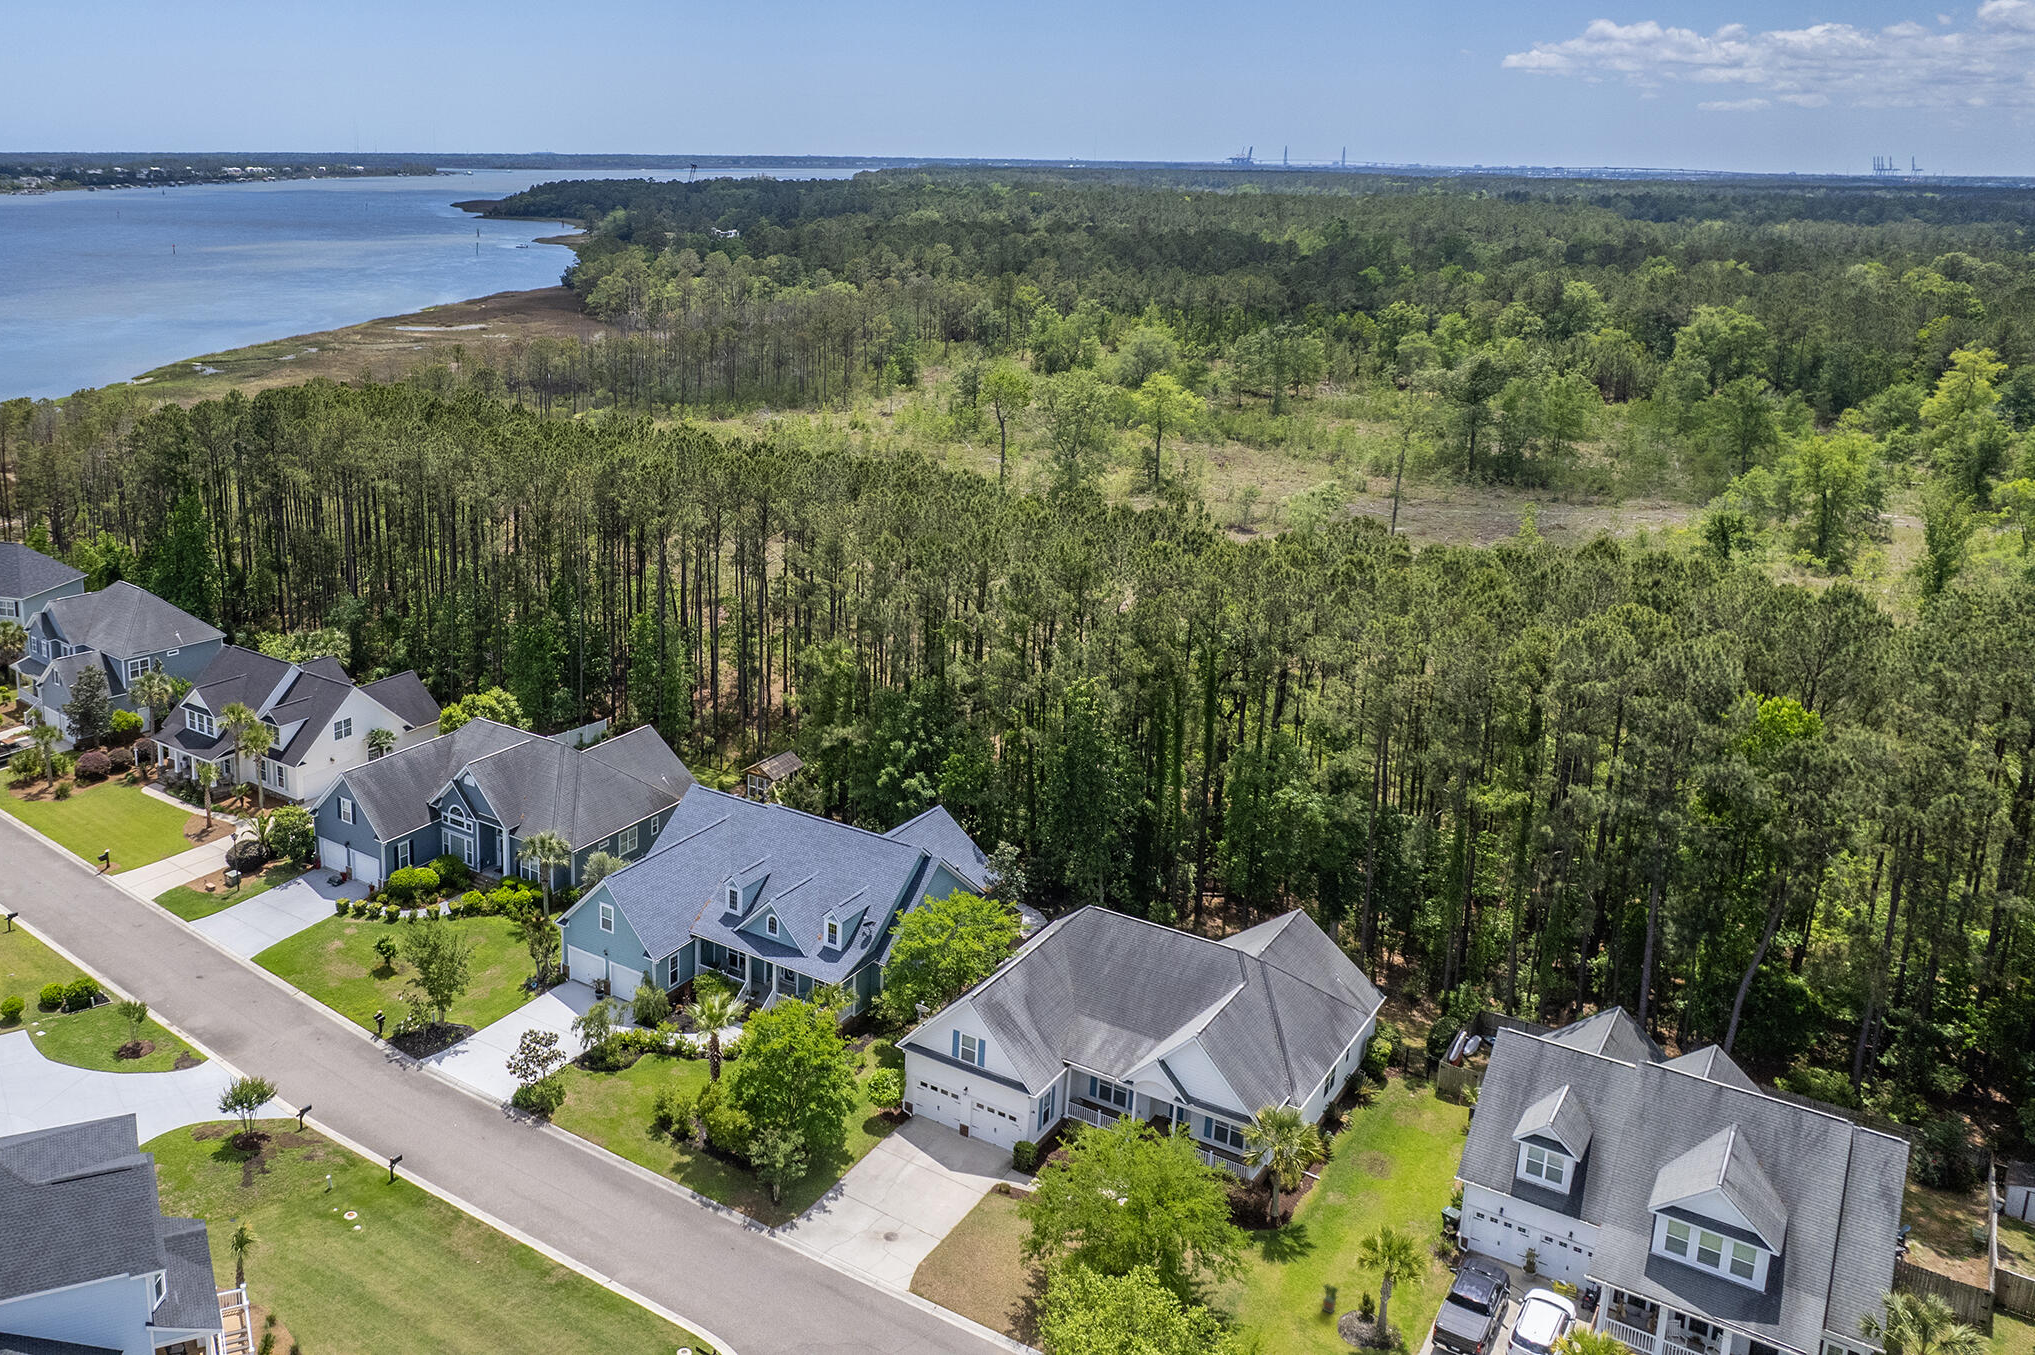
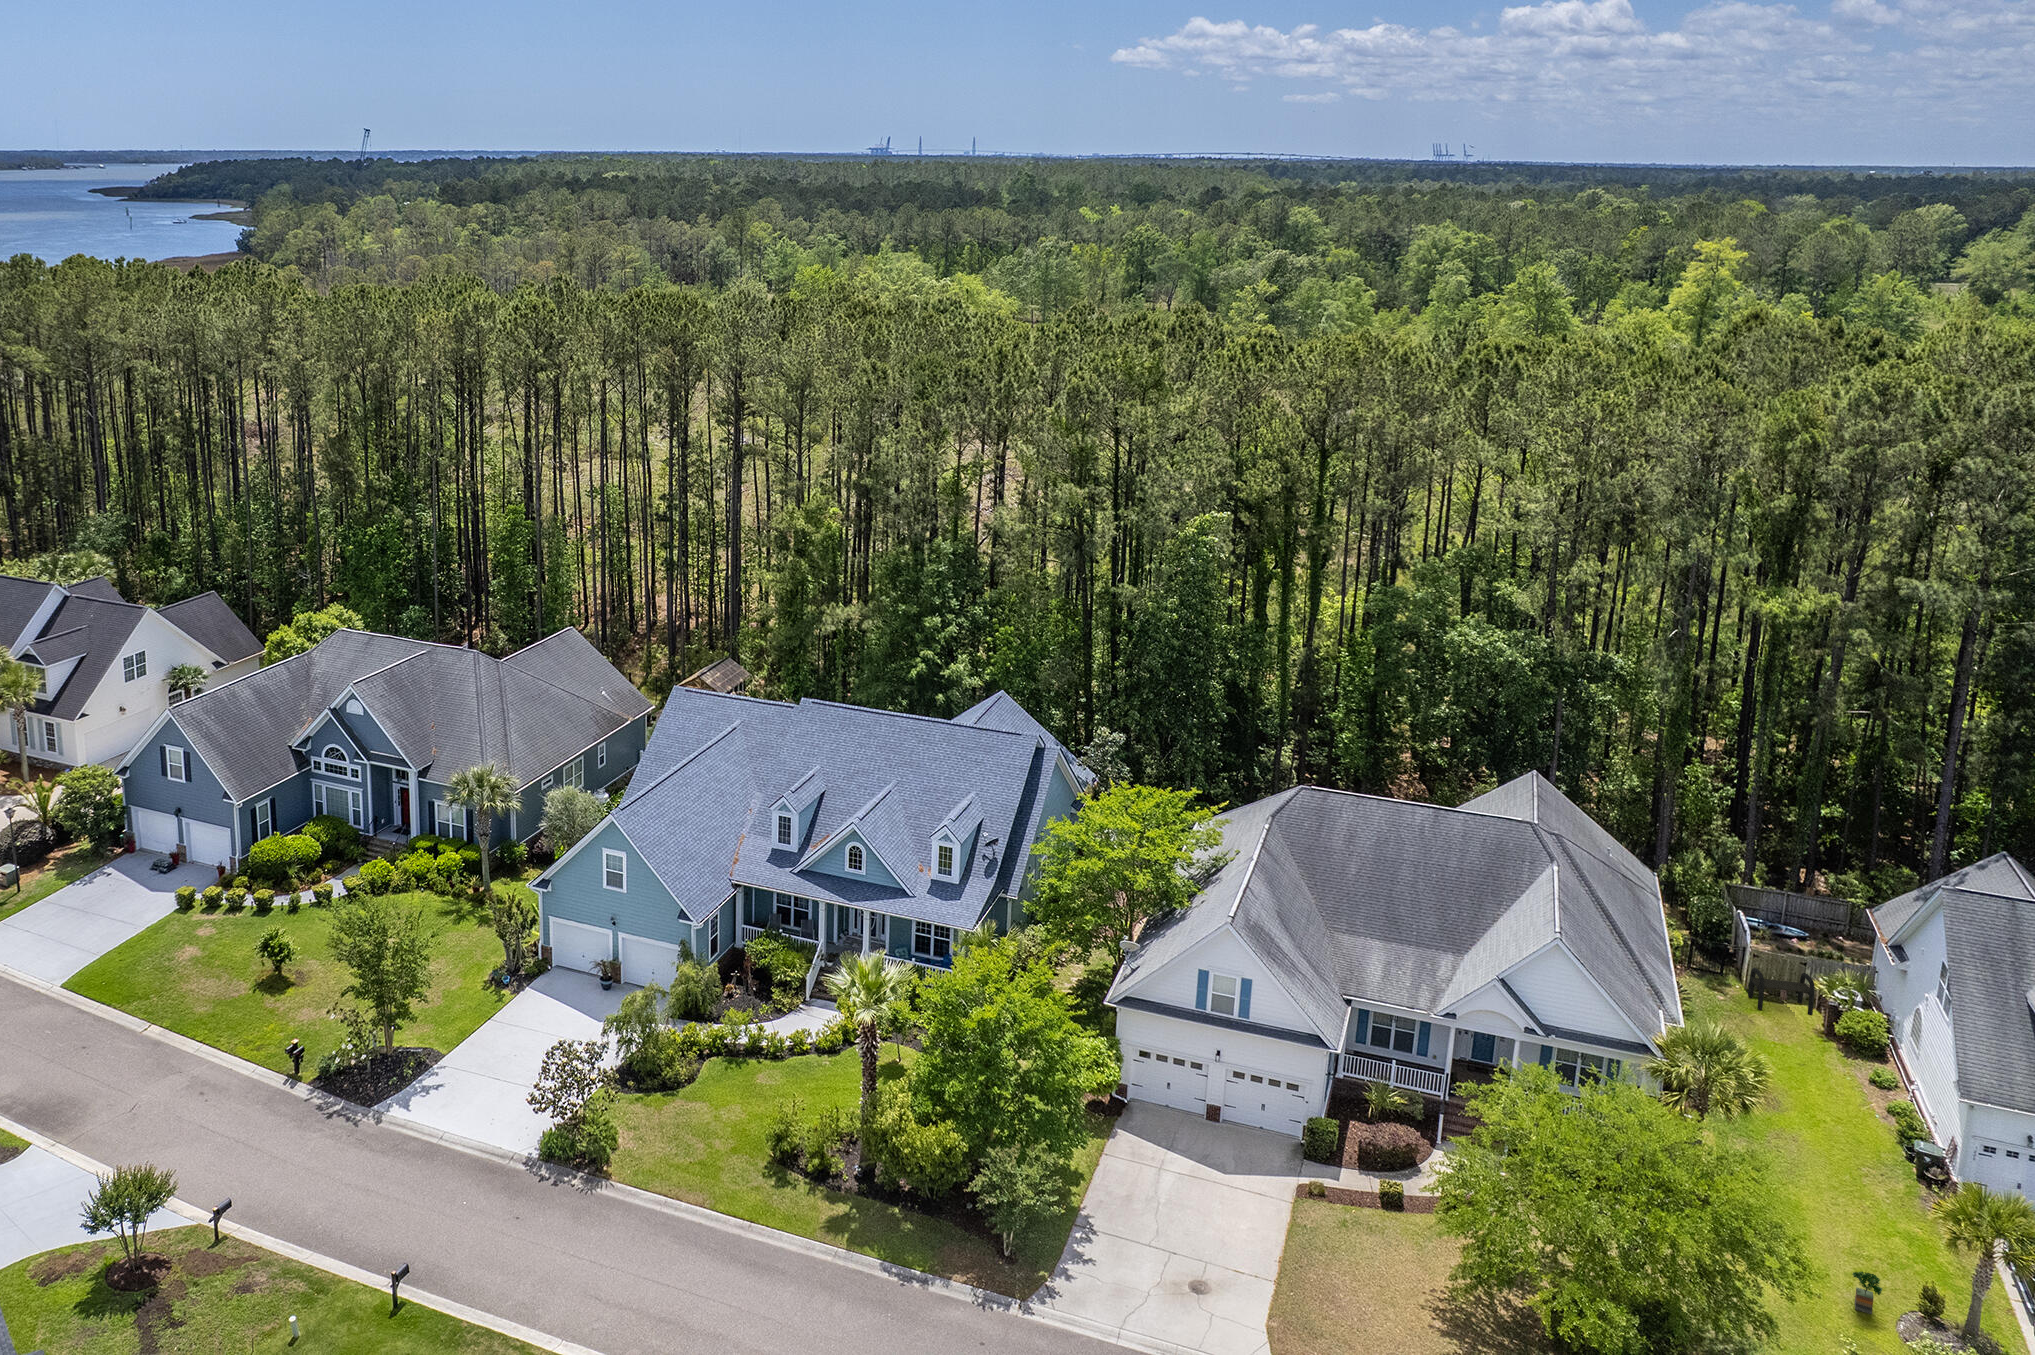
bench: none [1423,1077,1465,1118] -> present [1748,968,1815,1016]

